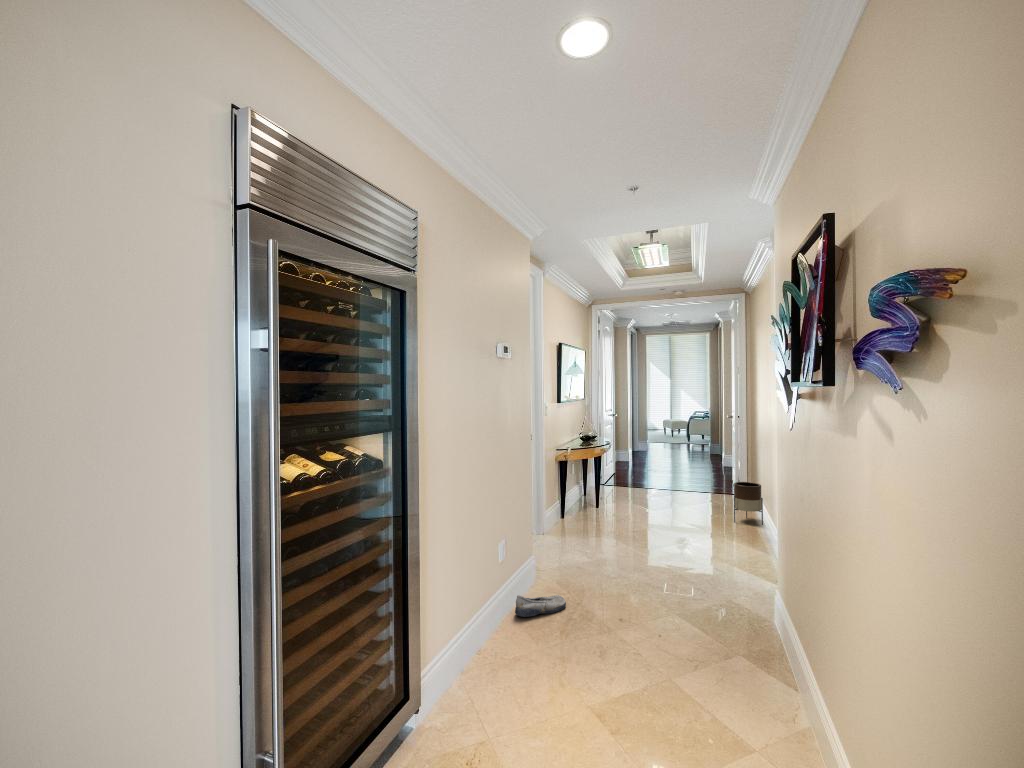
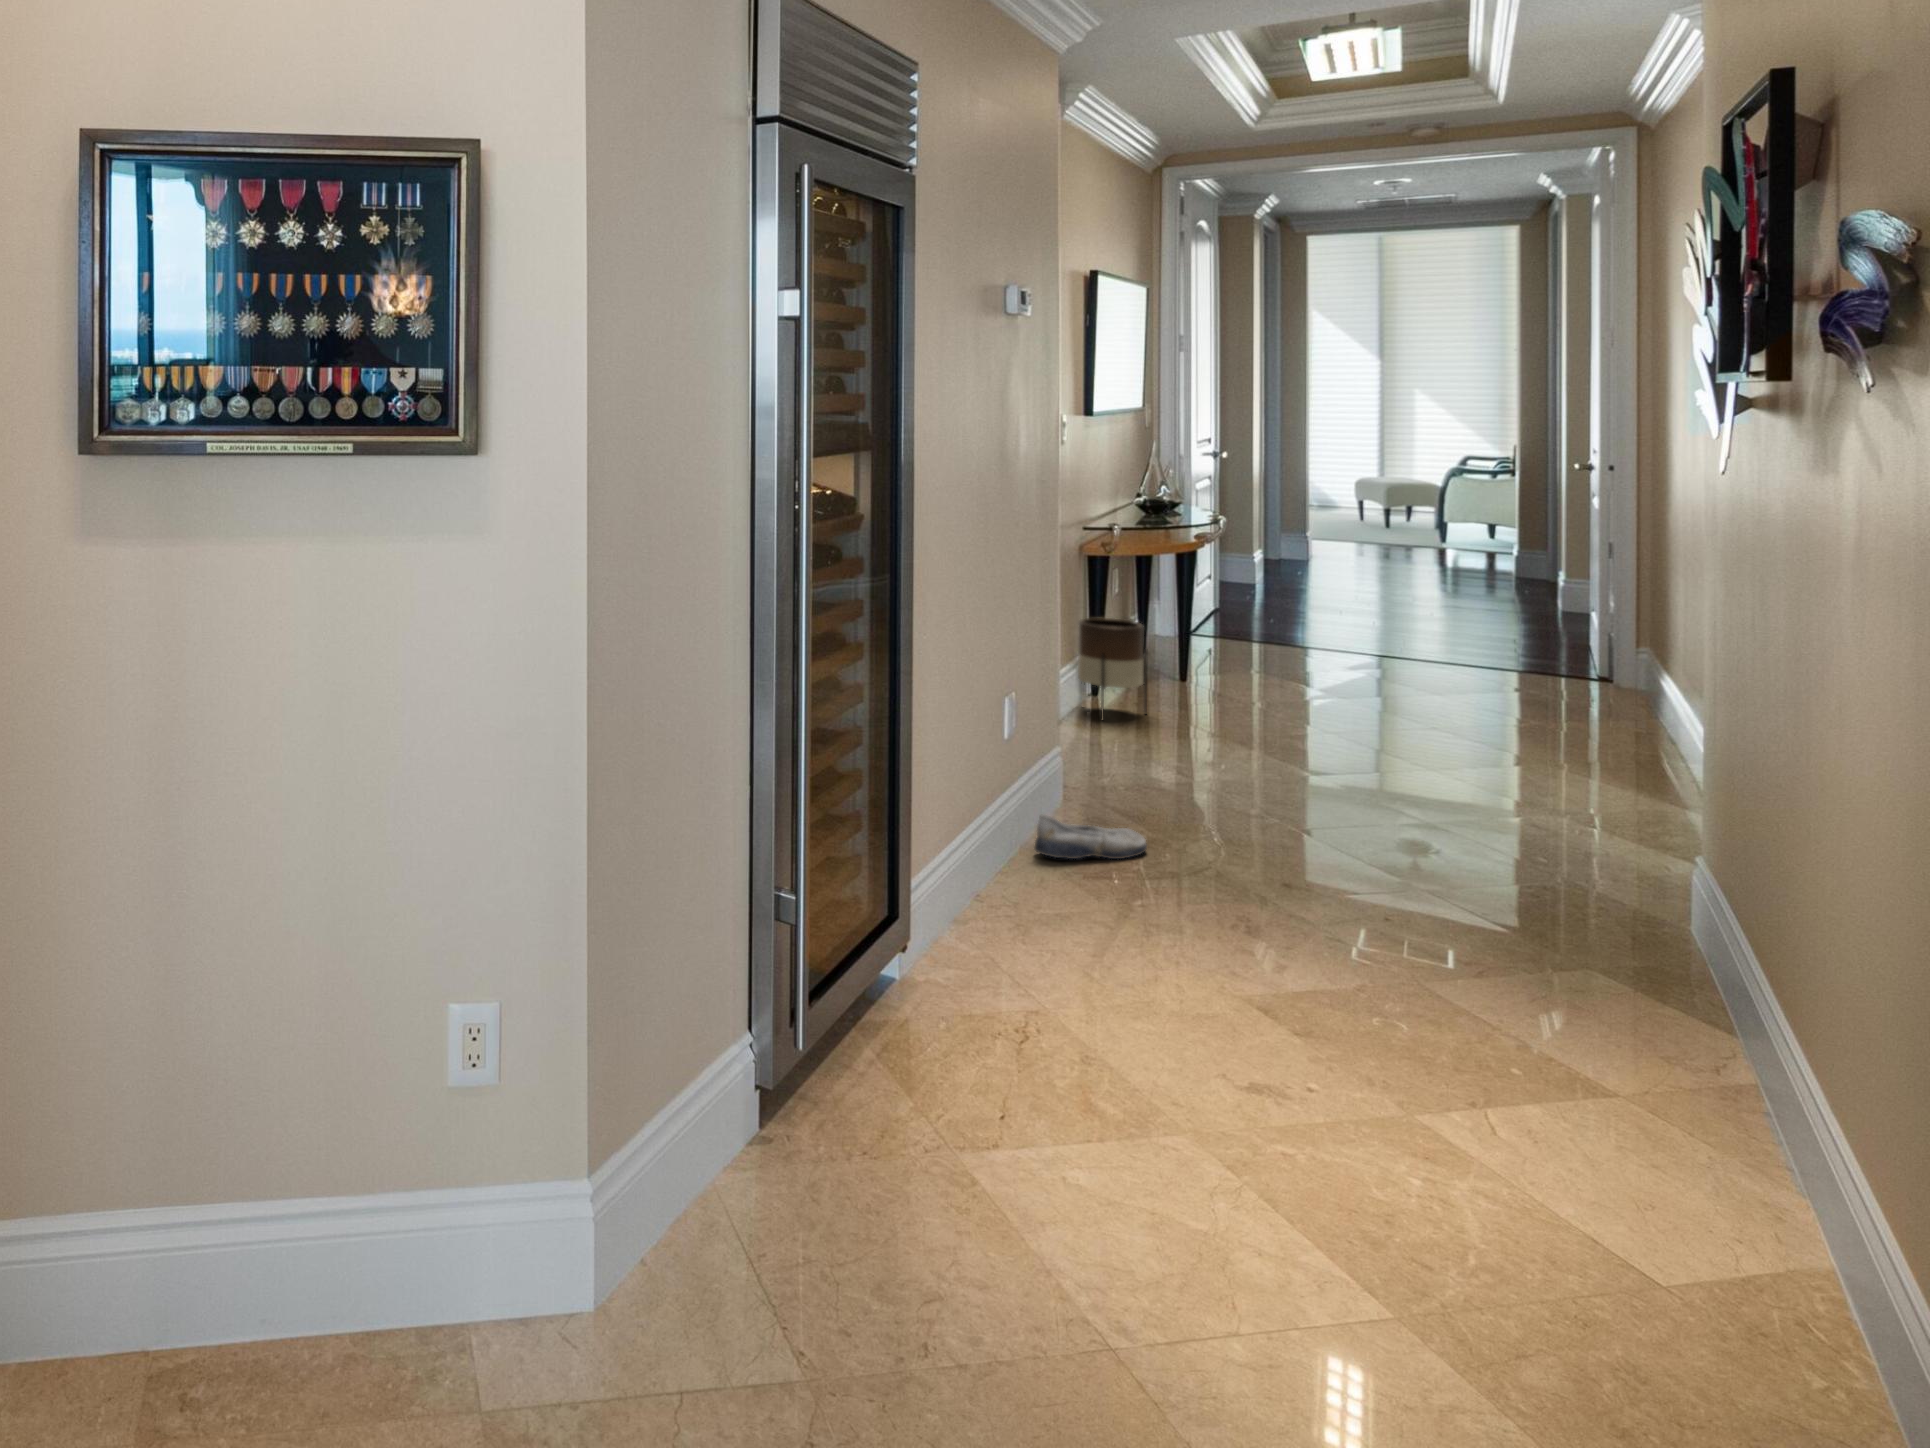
planter: present [734,482,763,525] -> present [1078,618,1147,719]

